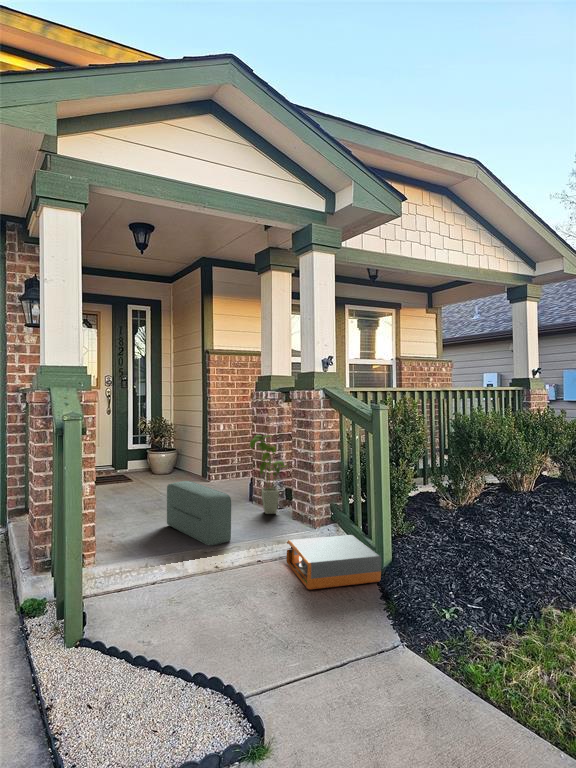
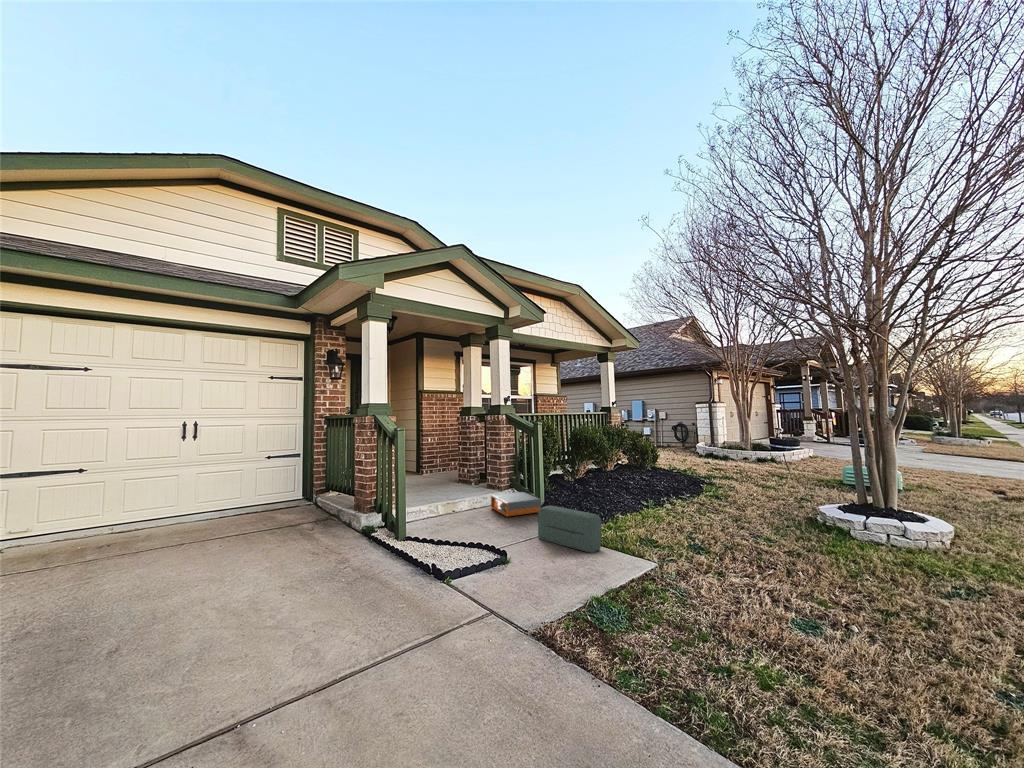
house plant: present [250,435,287,514] -> none [463,441,485,487]
pouf: present [167,481,231,545] -> present [538,506,601,553]

